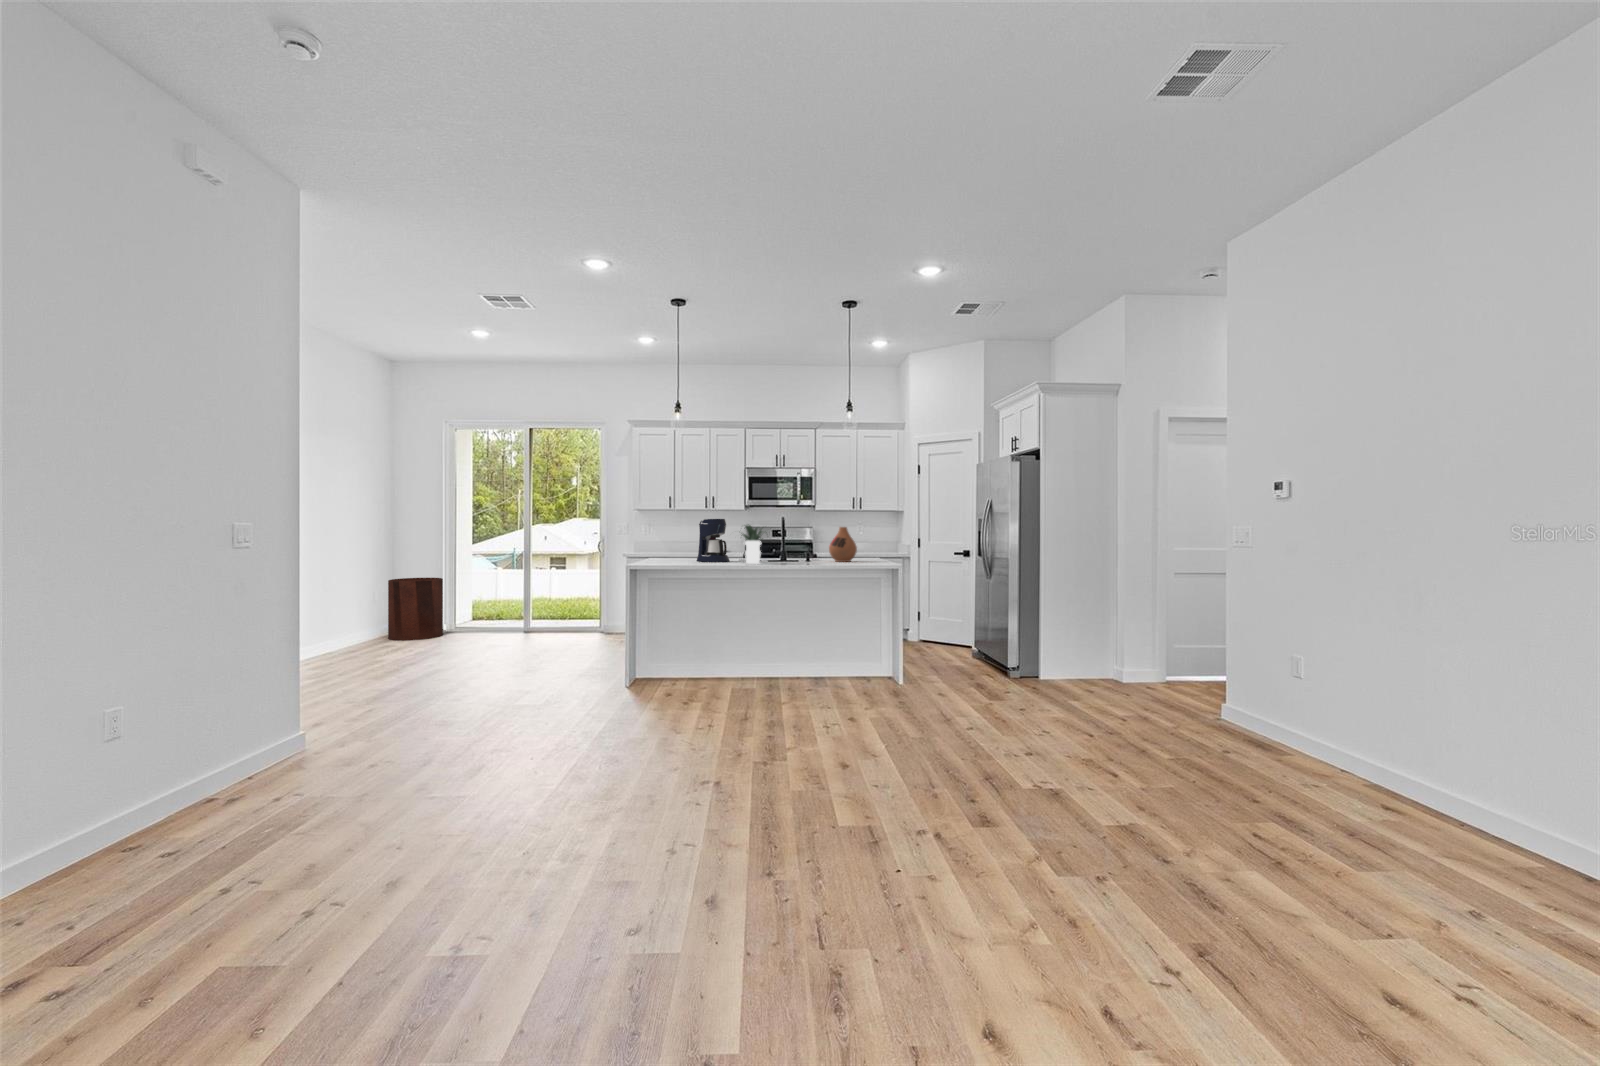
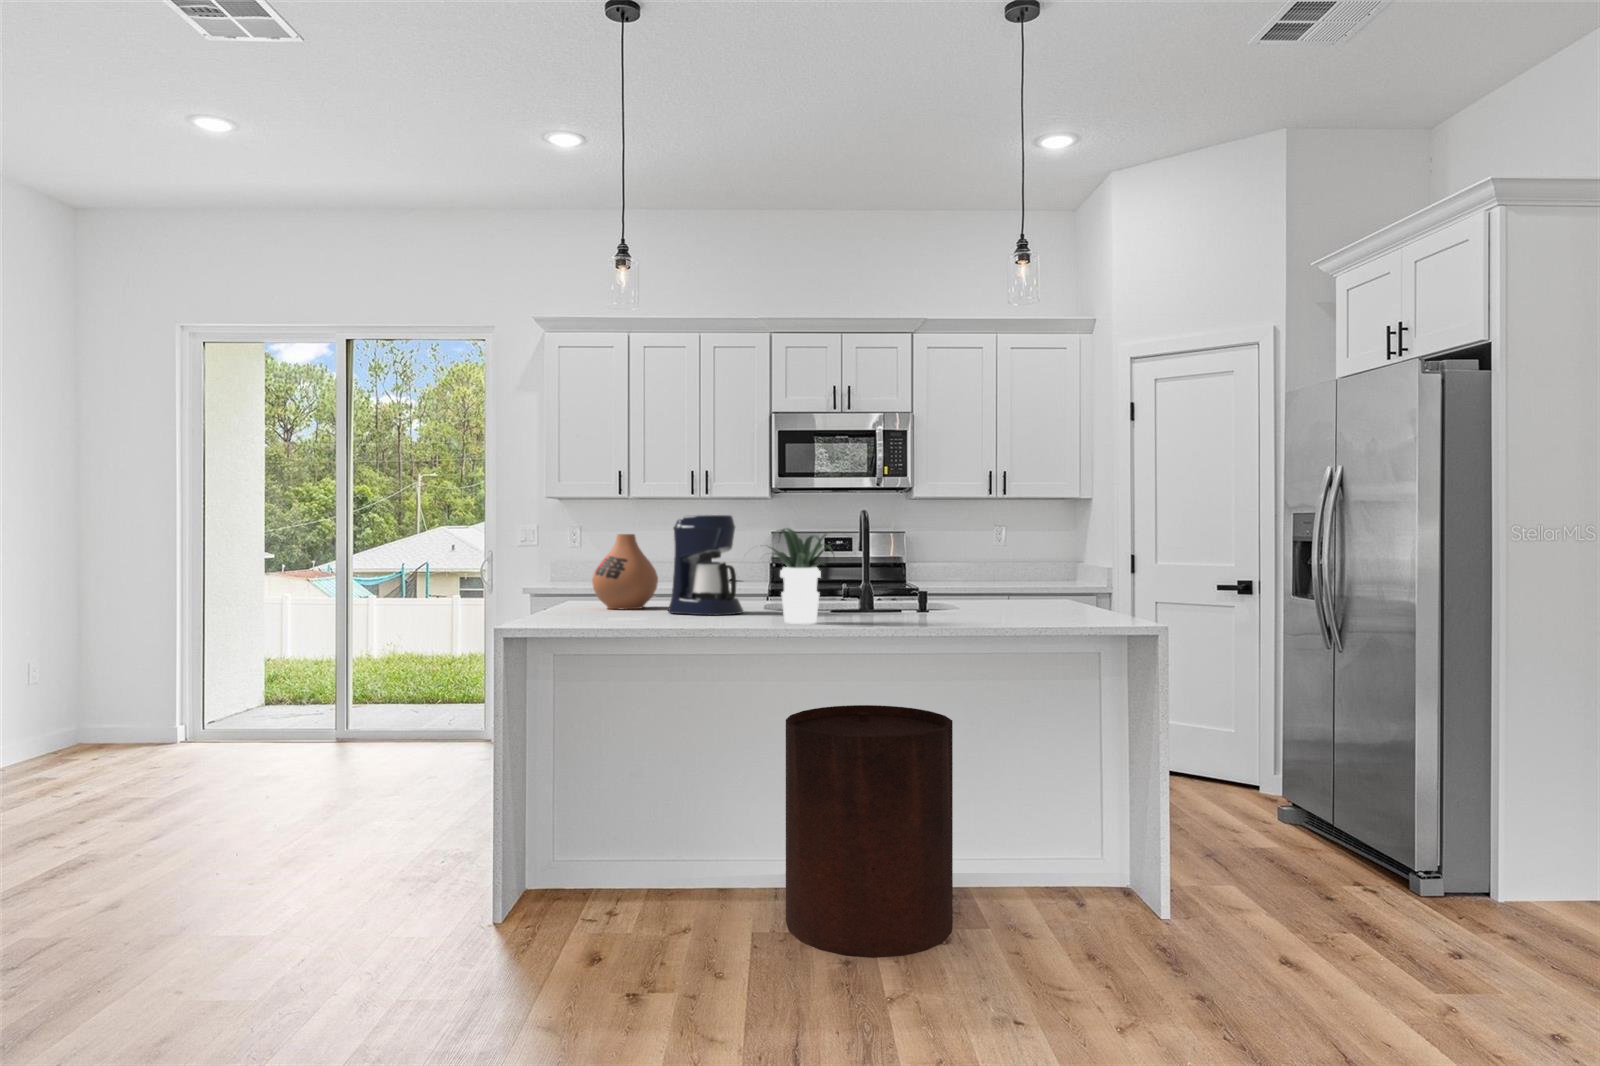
vase: present [829,527,857,562] -> present [592,534,658,609]
trash can: present [388,578,443,641] -> present [786,705,953,957]

